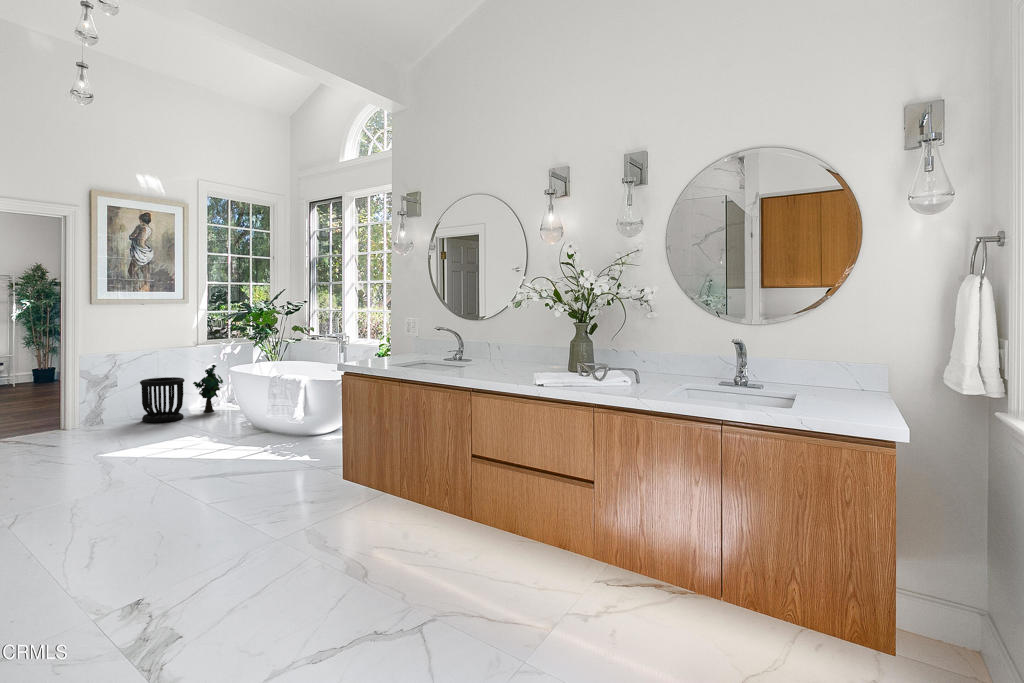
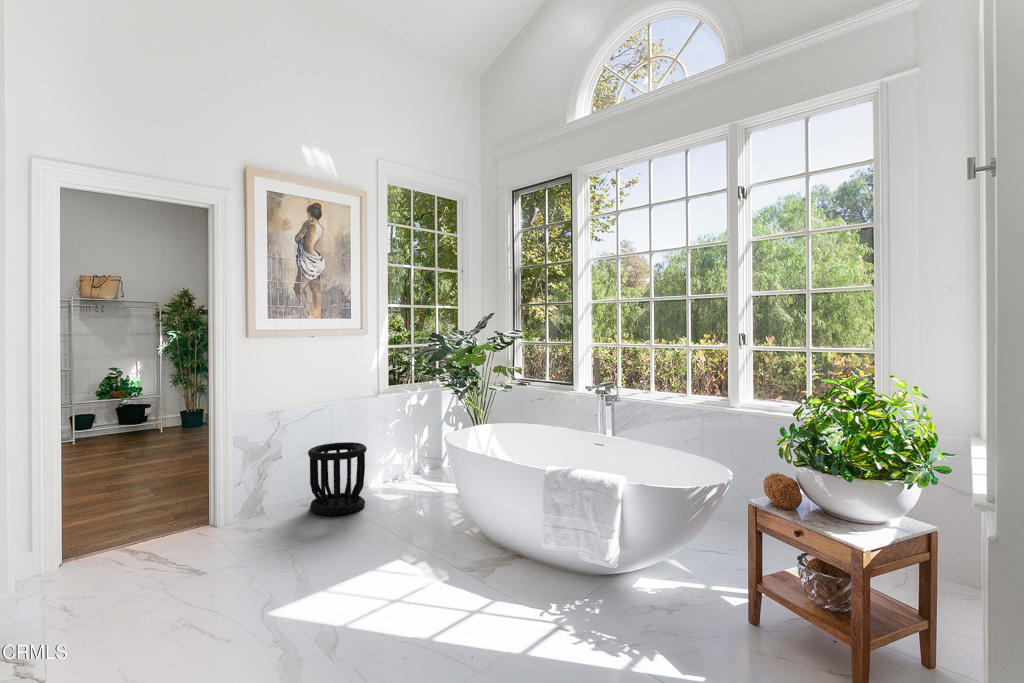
decorative plant: present [193,365,223,412] -> none [373,421,413,491]

